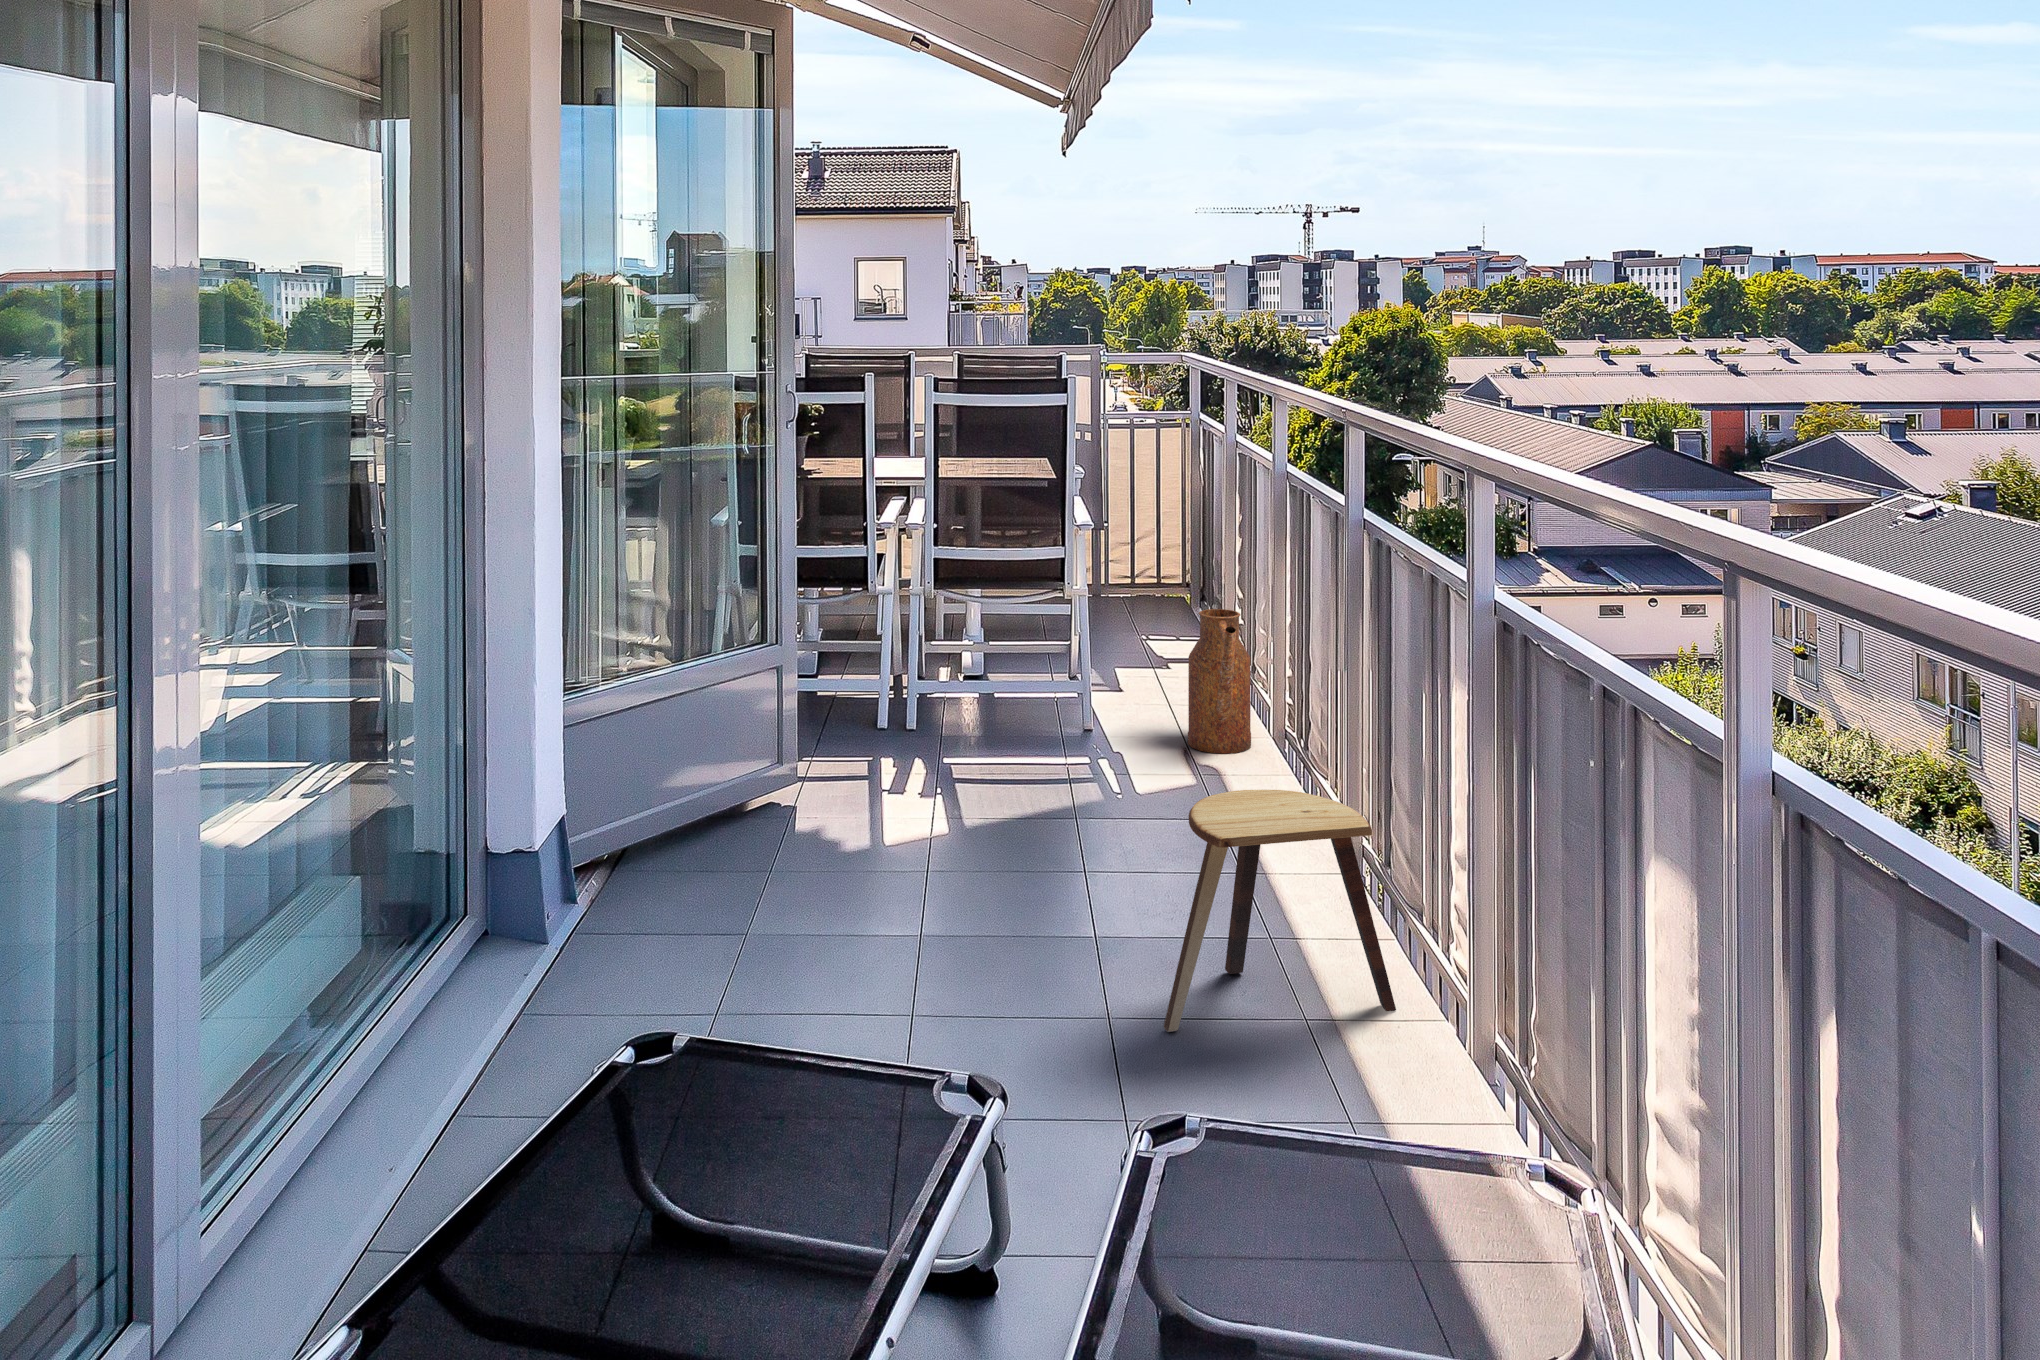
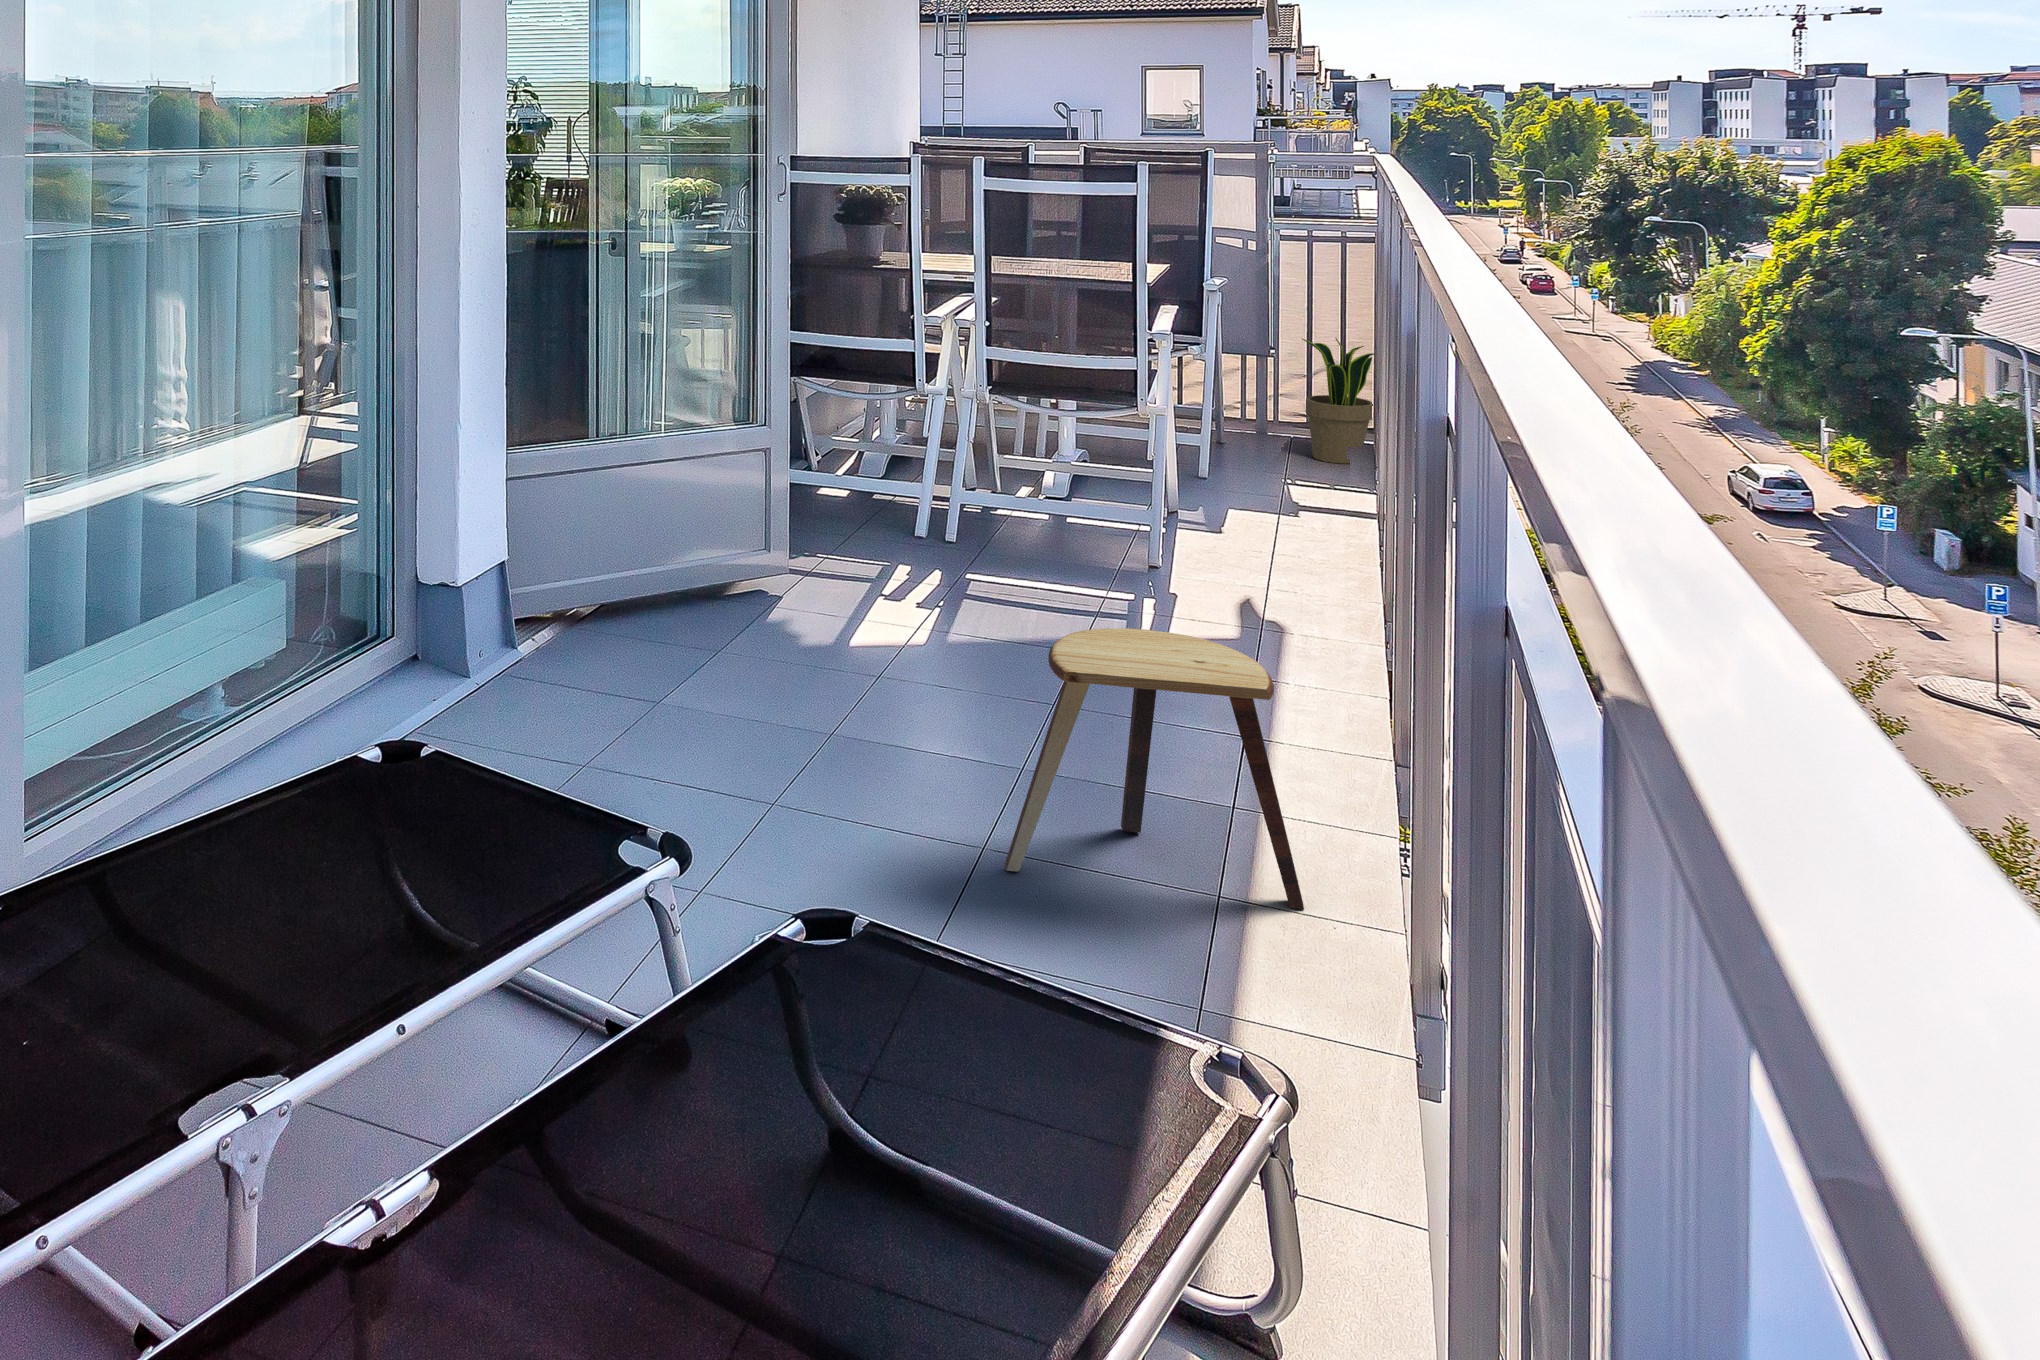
potted plant: none [1126,506,1187,615] -> present [1302,338,1374,464]
watering can: present [1188,609,1251,754] -> none [1261,448,1348,615]

